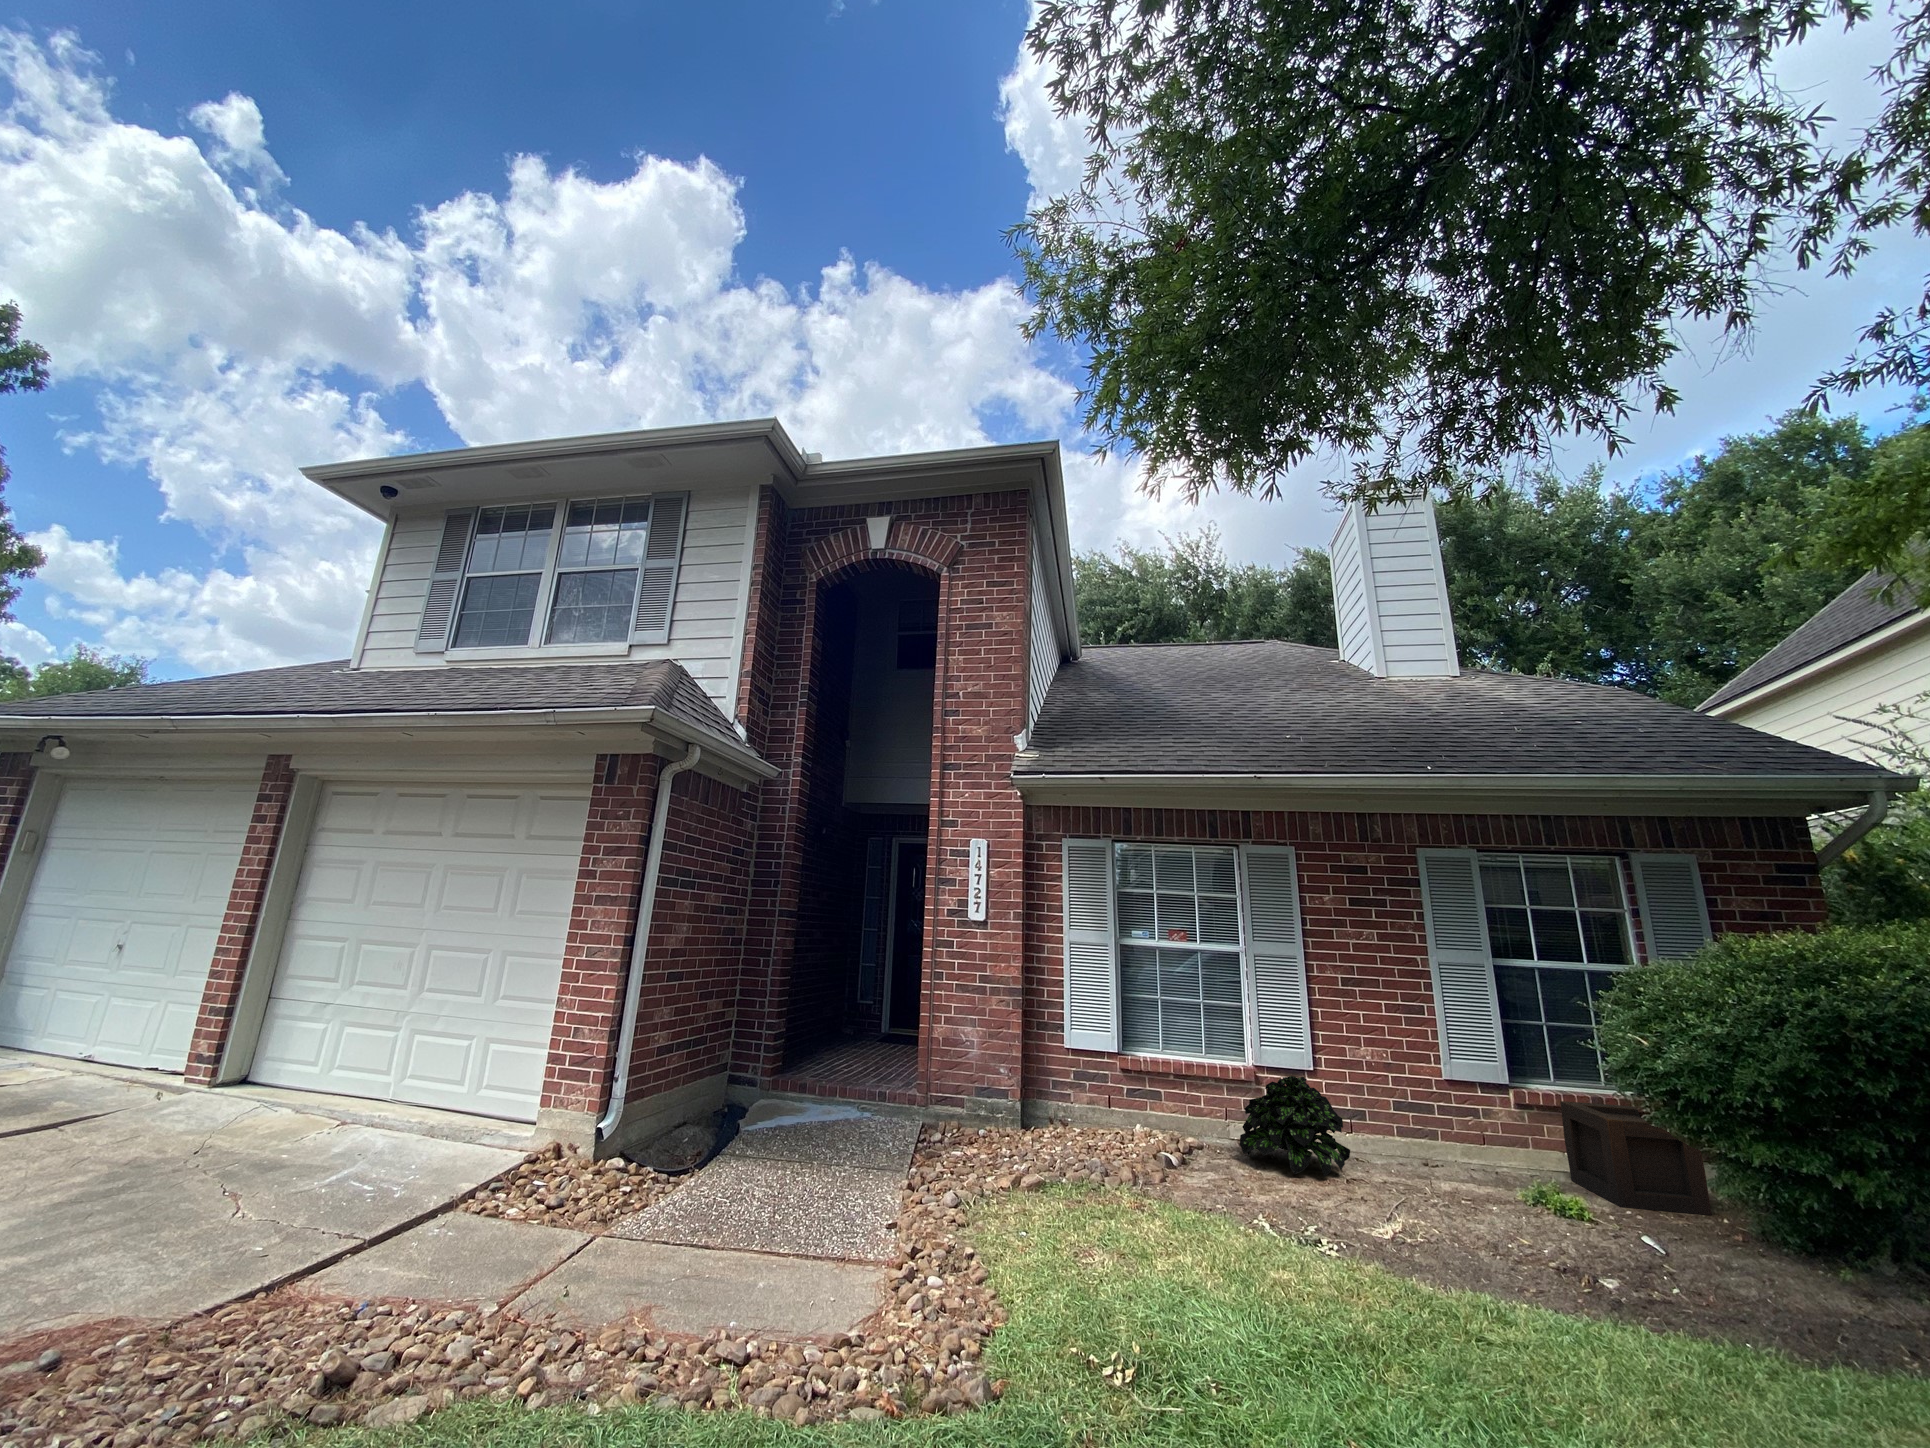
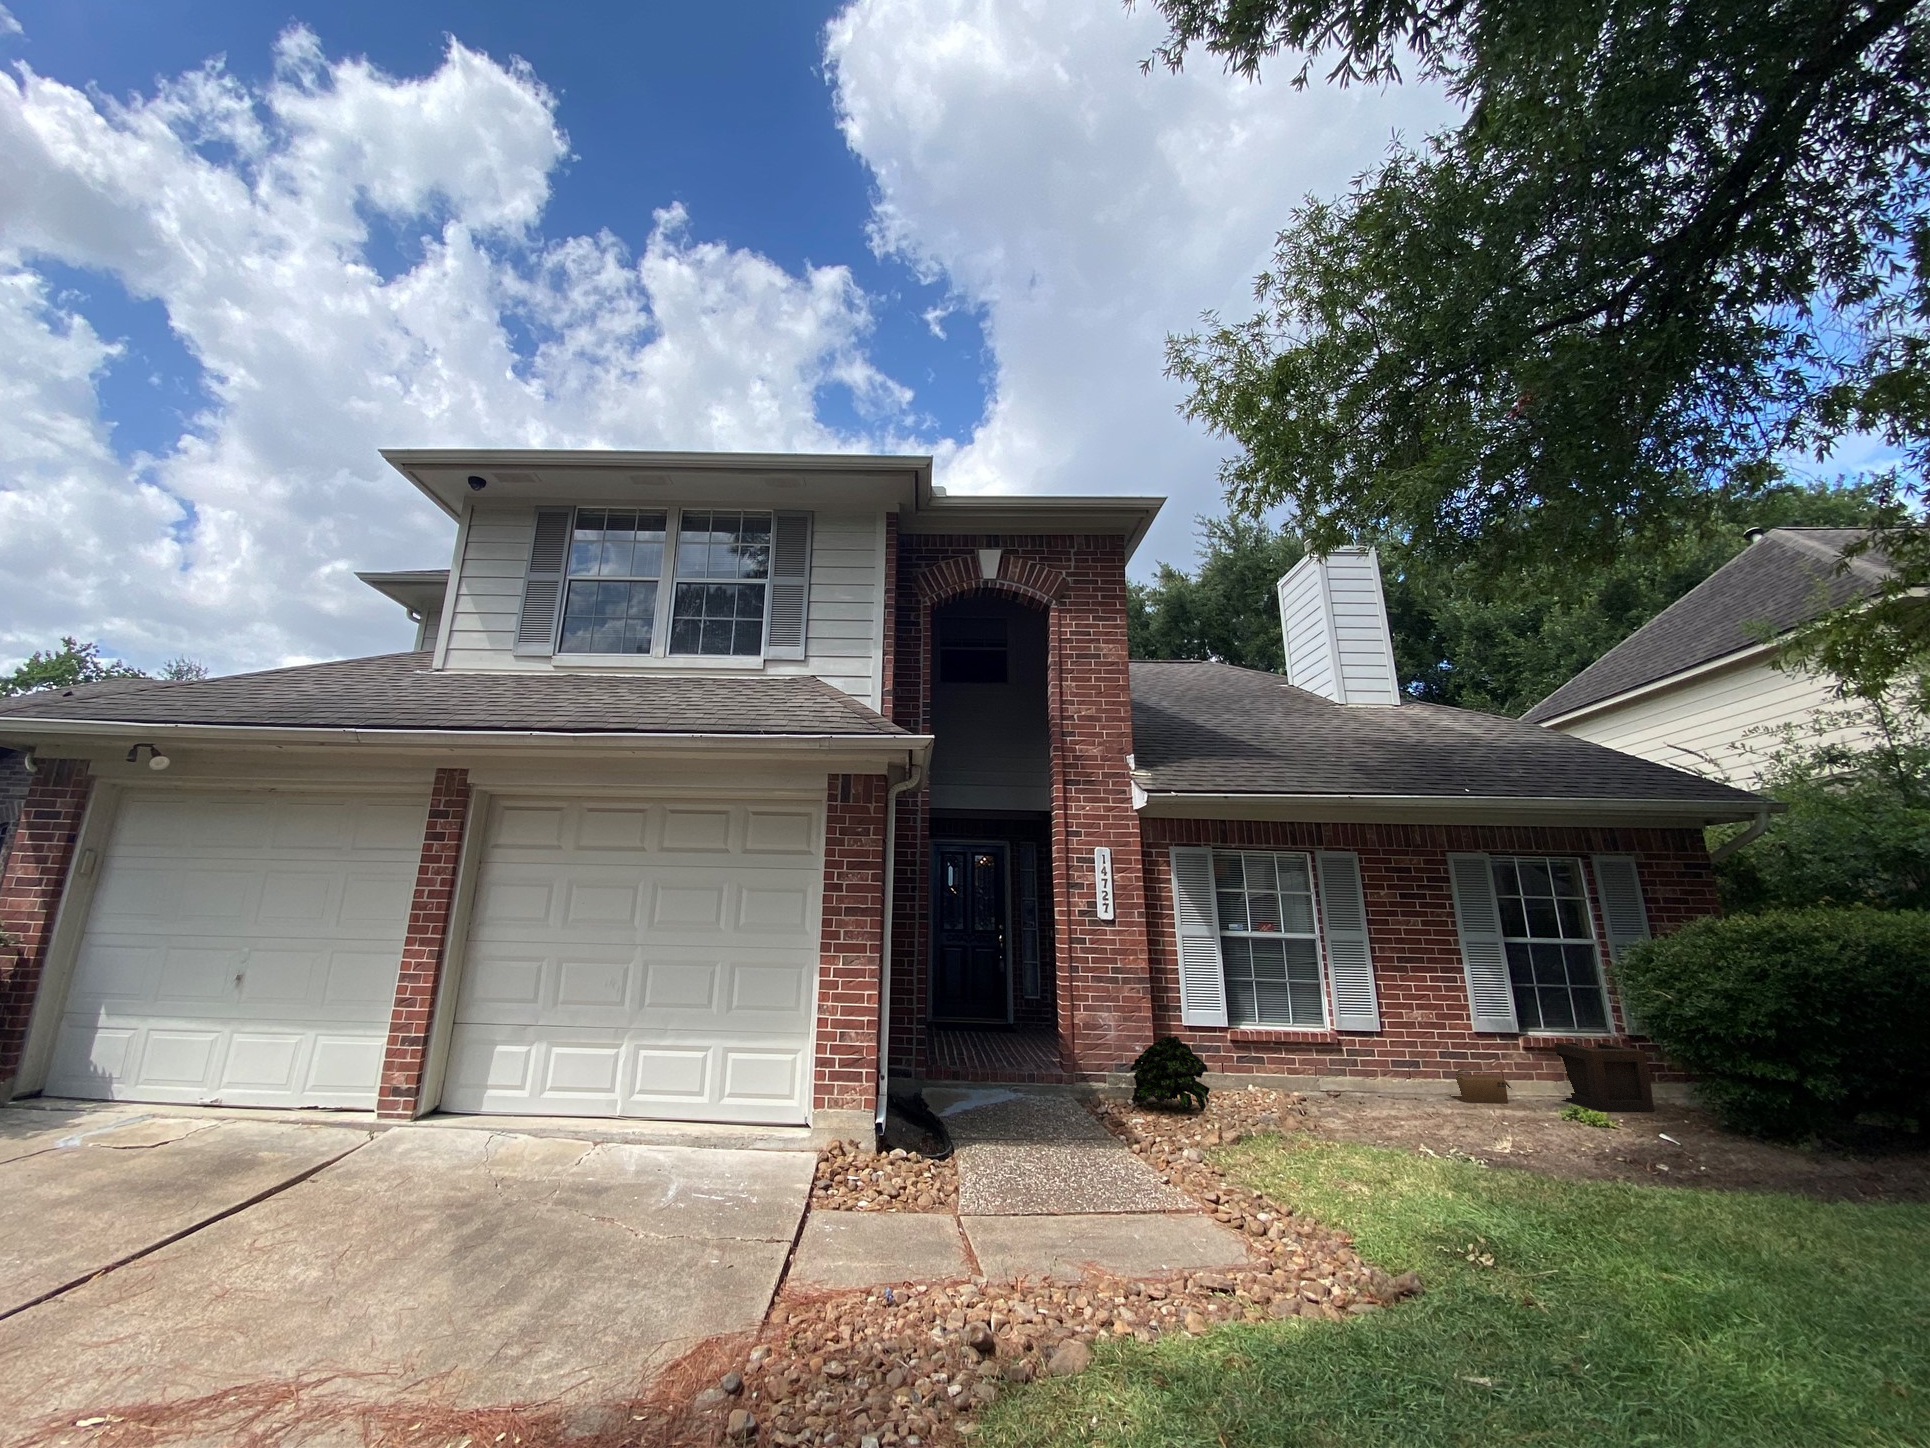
potted plant: present [1240,1076,1350,1177] -> present [1130,1036,1210,1113]
cardboard box: none [1410,1129,1496,1181] -> present [1451,1070,1512,1103]

